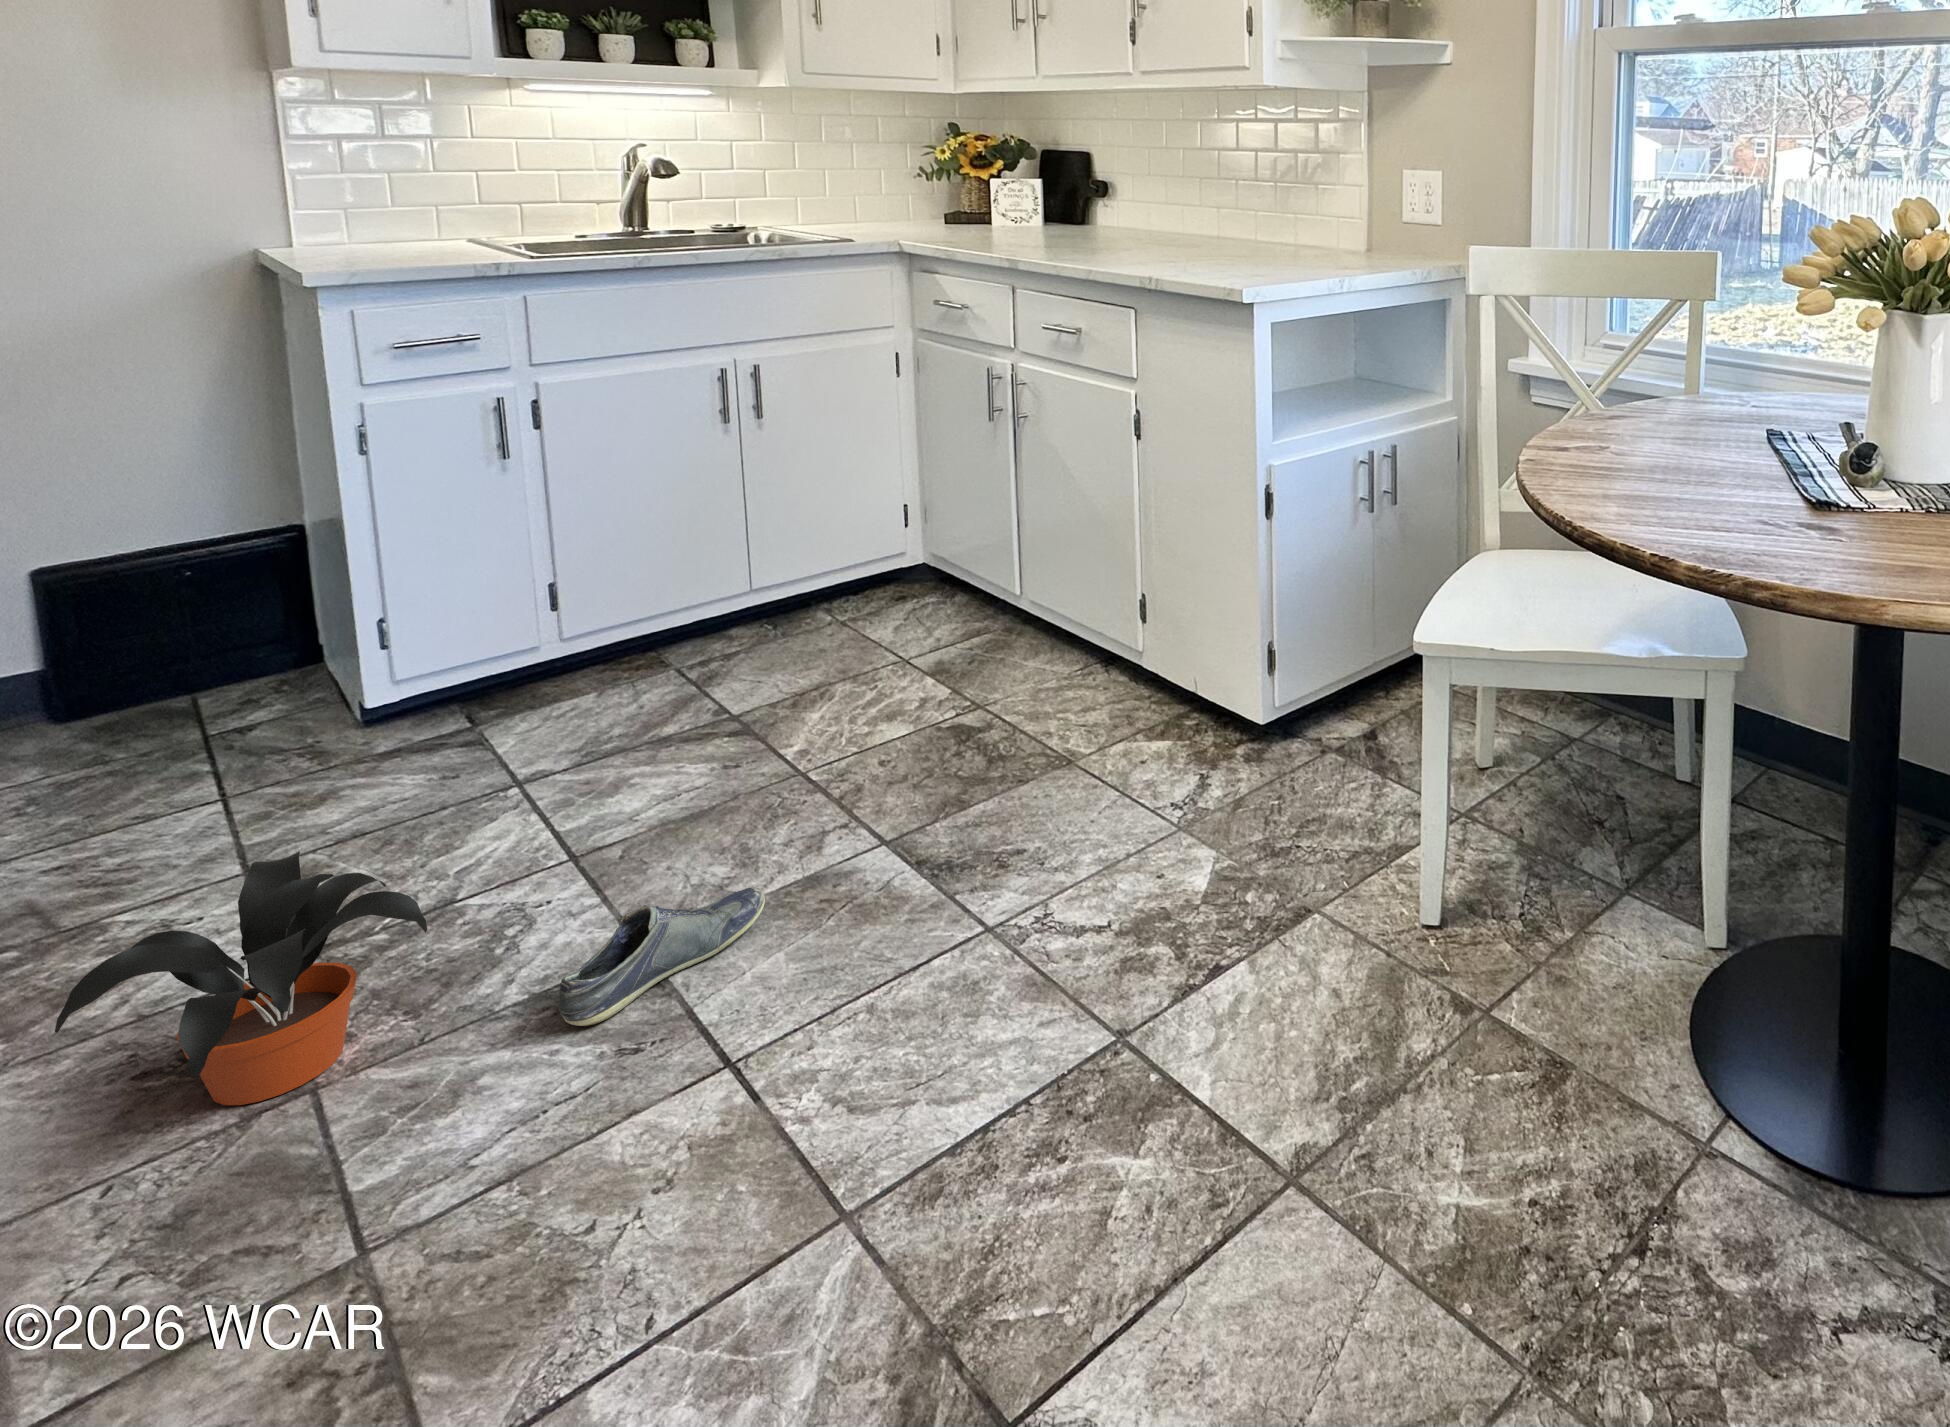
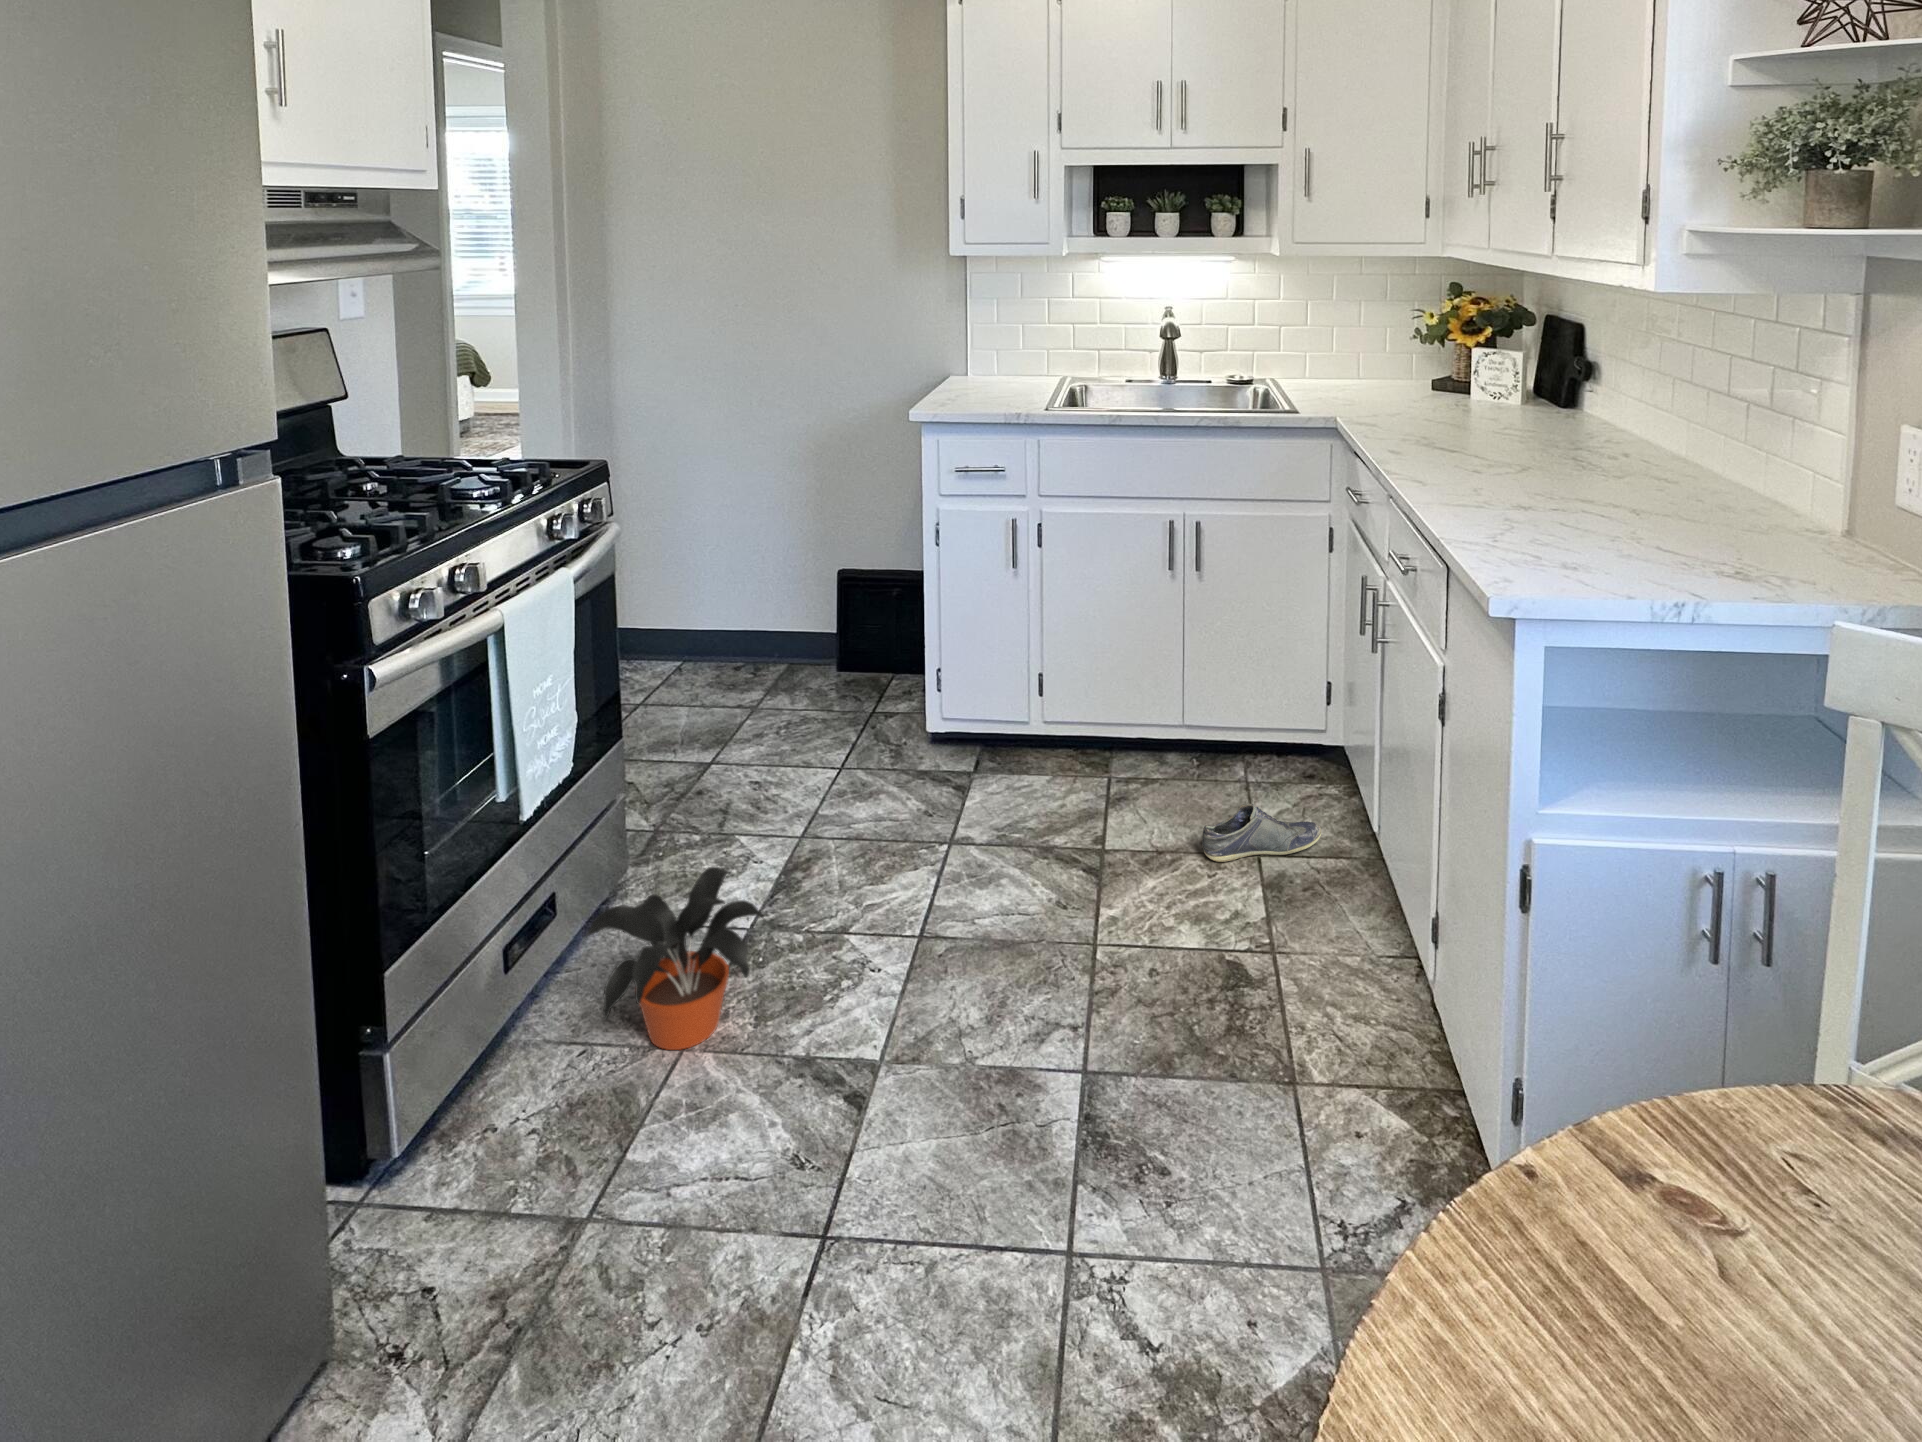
shoe: present [559,887,765,1026] -> present [1202,804,1321,862]

